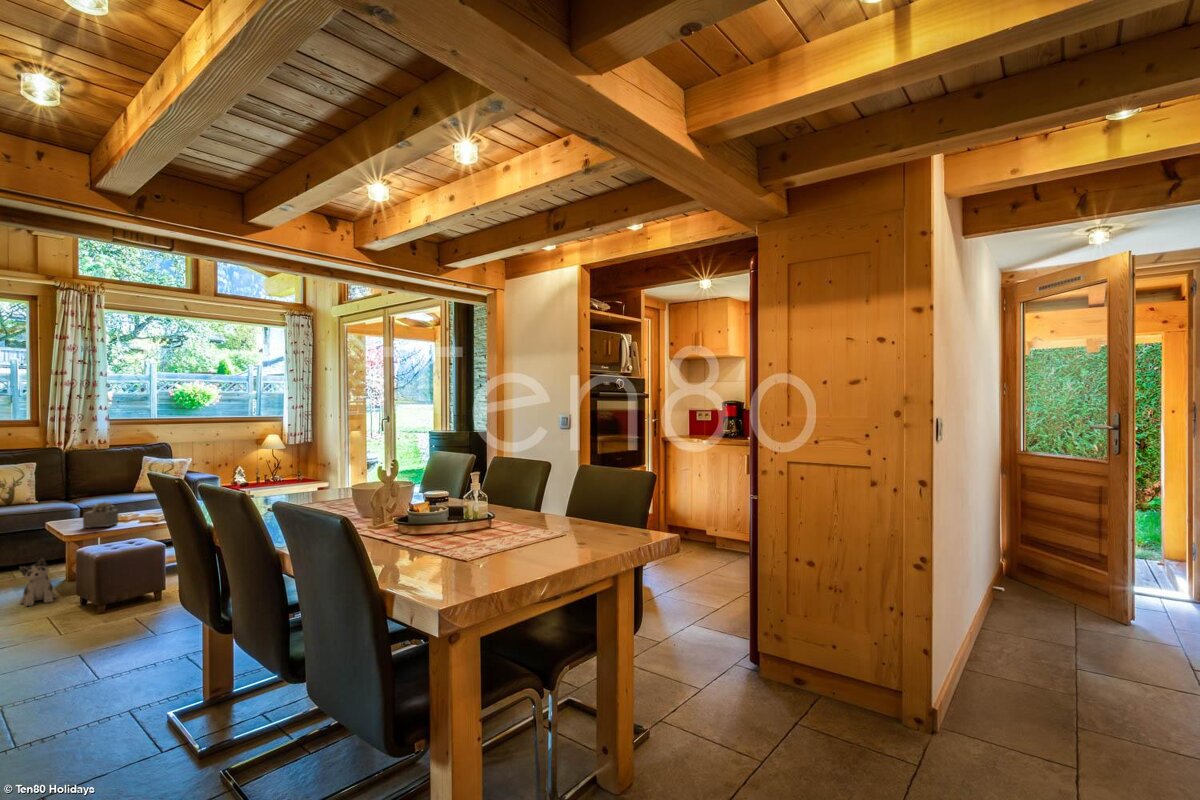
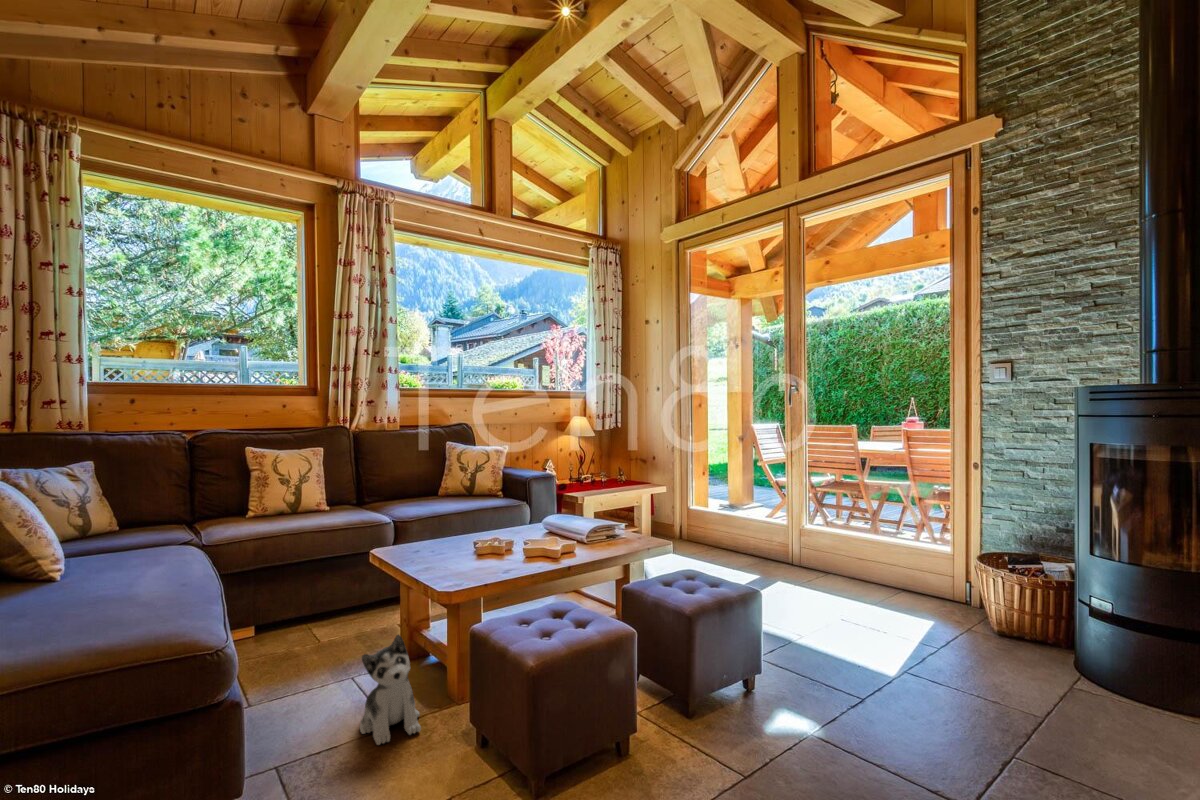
succulent plant: present [83,502,118,528] -> none [451,516,500,569]

